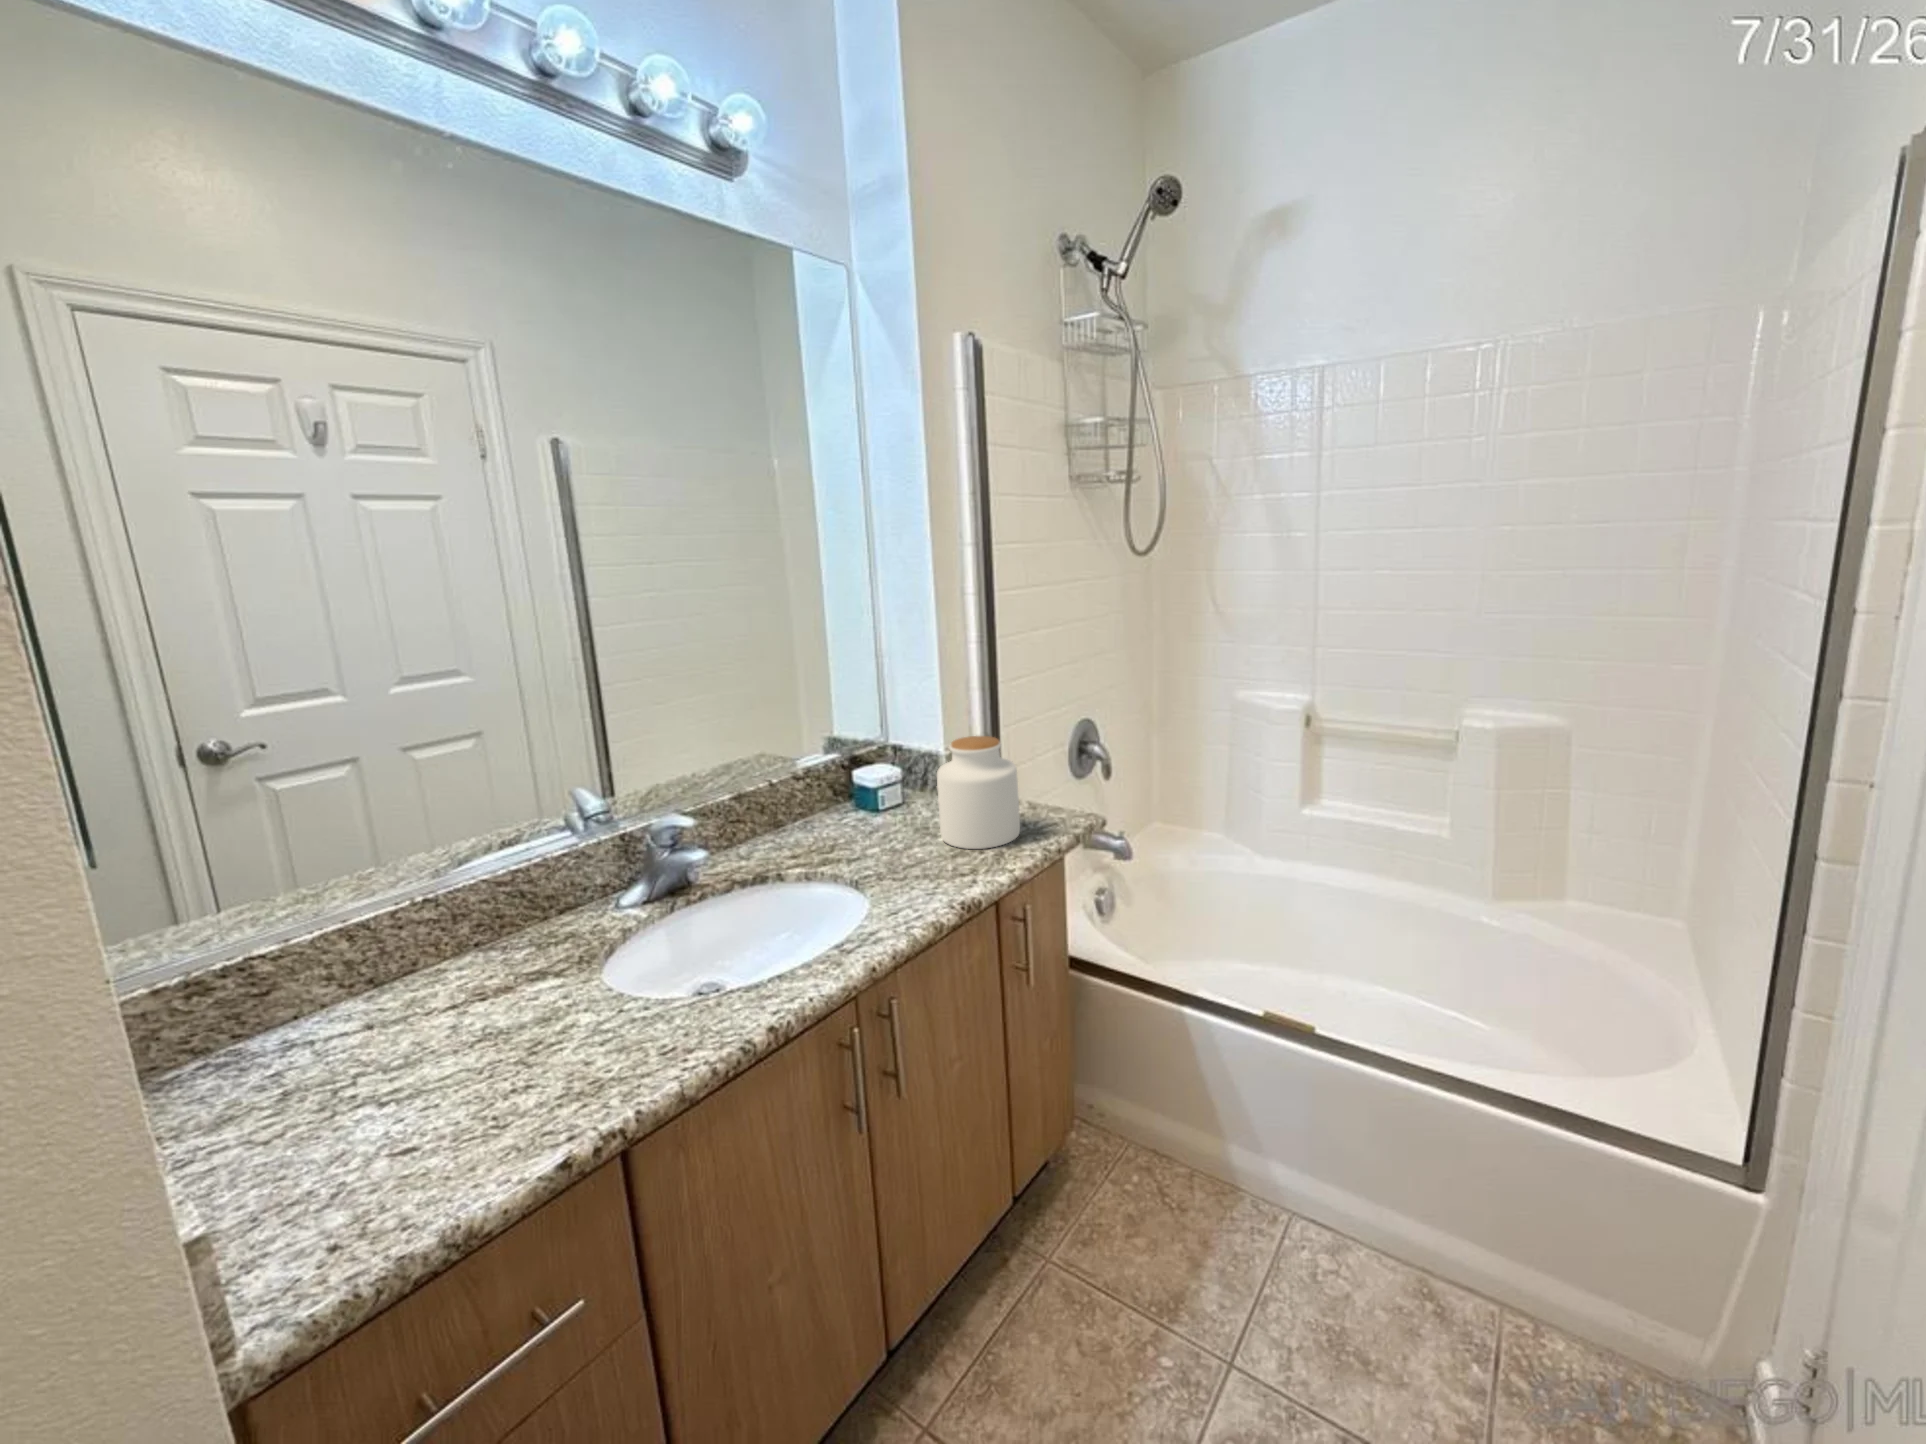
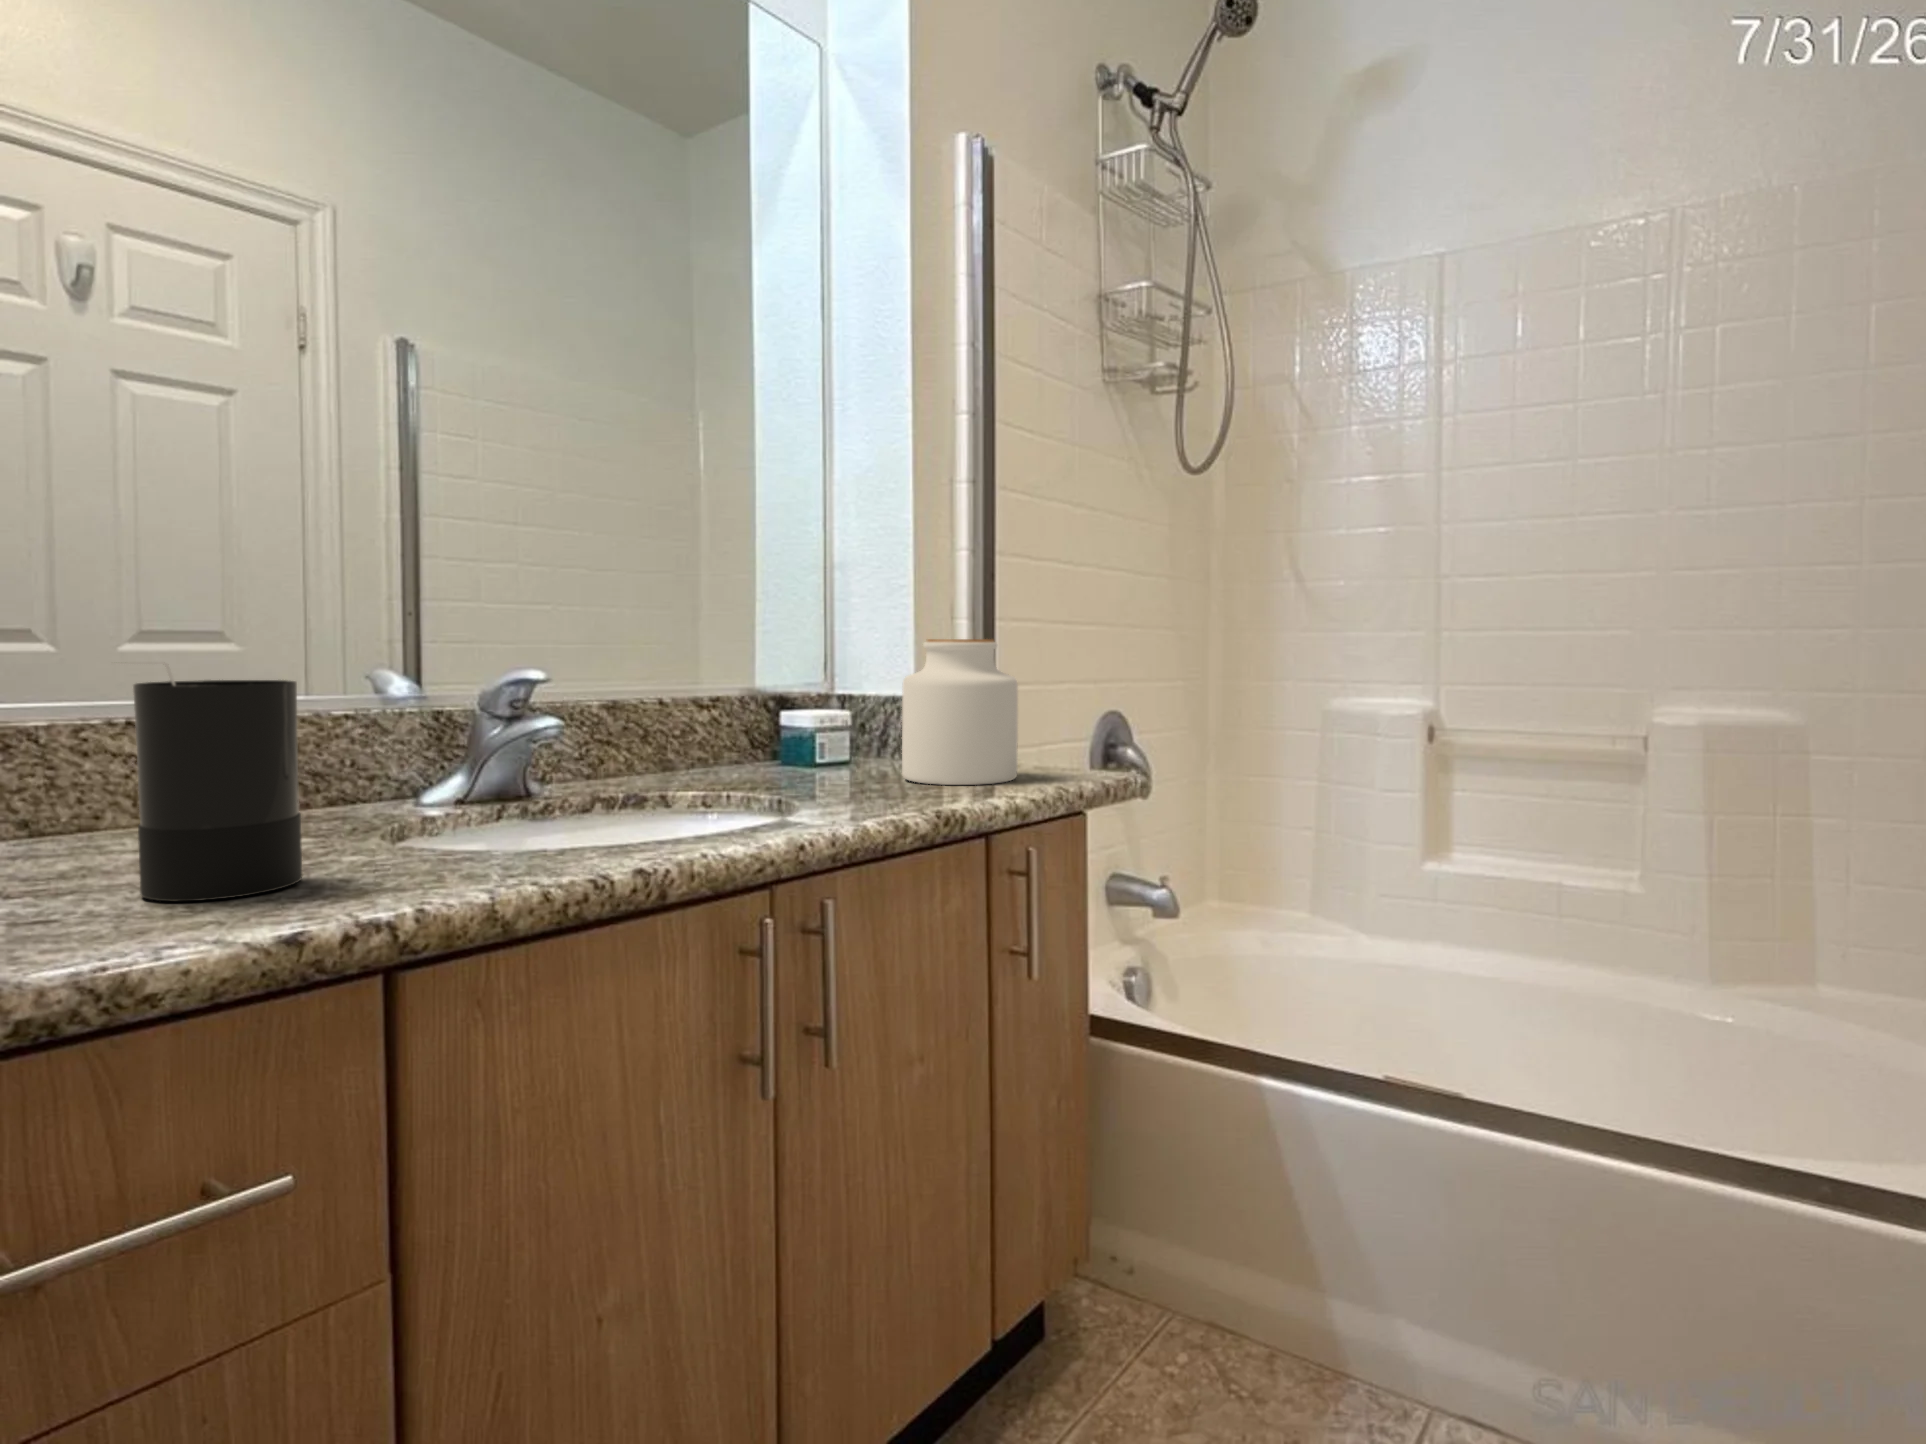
candle: none [423,940,559,1107] -> present [116,662,302,901]

